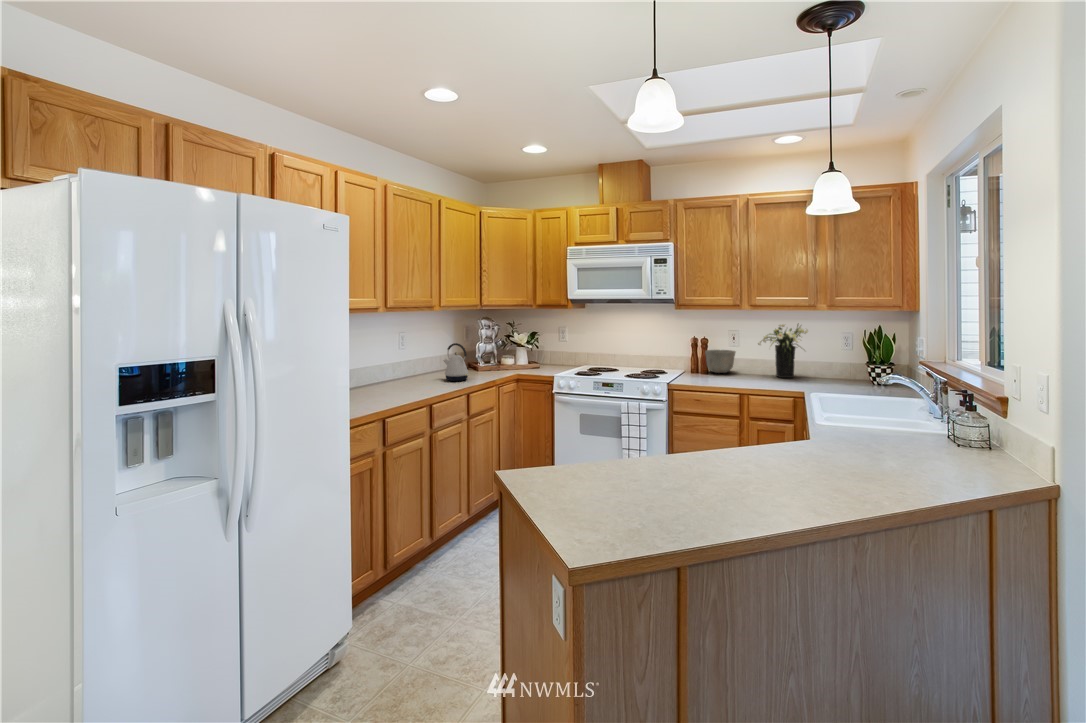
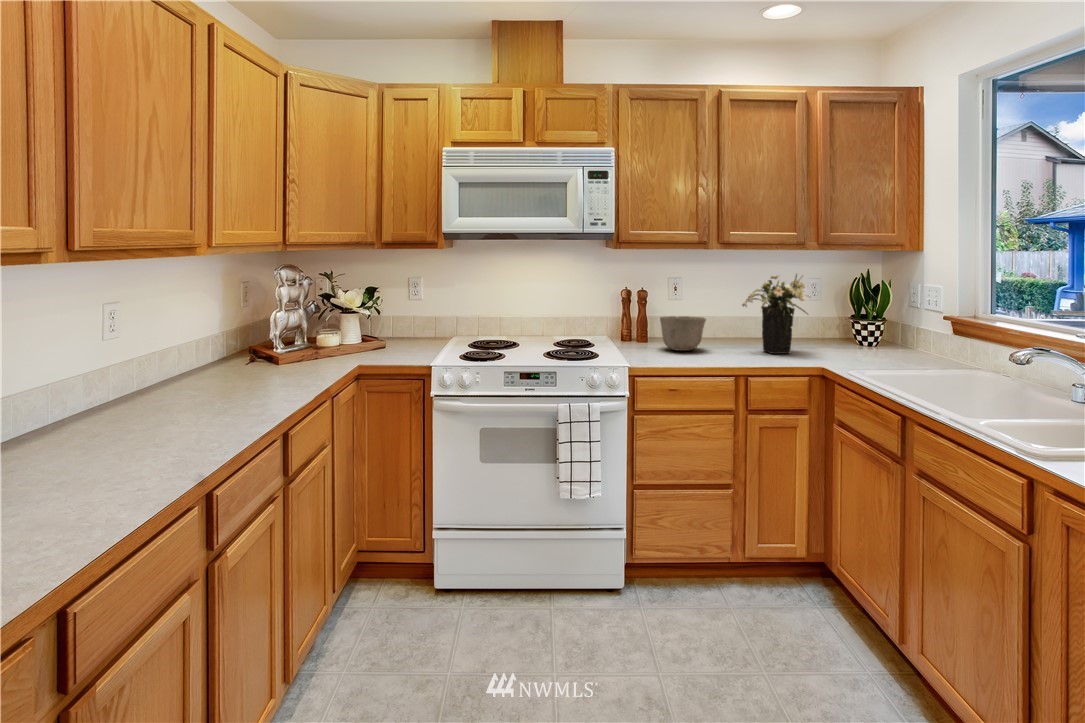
kettle: present [444,343,469,381] -> none [217,306,275,381]

